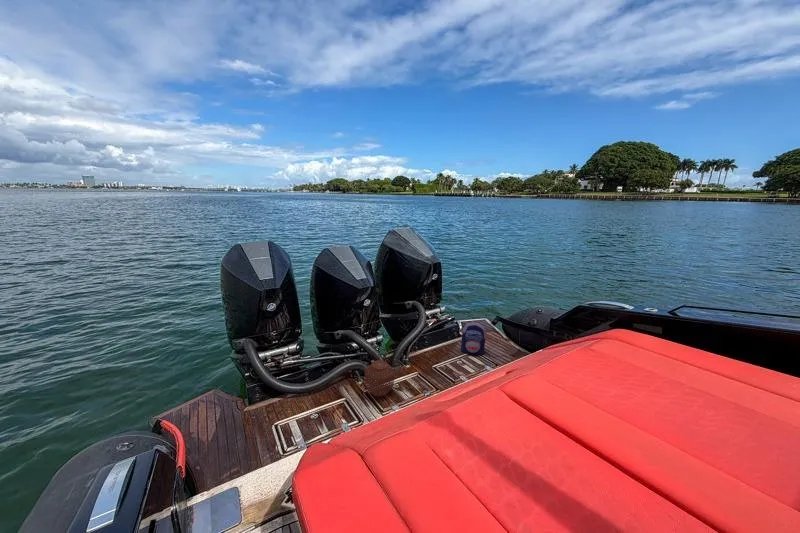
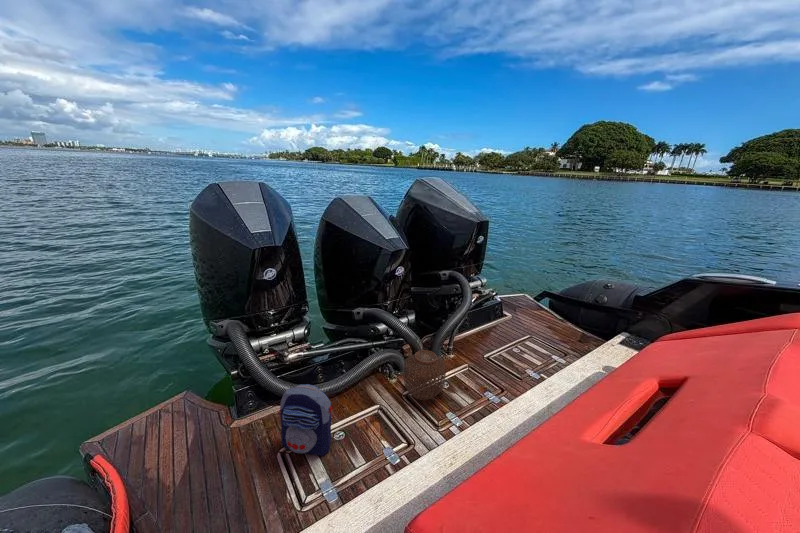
backpack: present [461,322,486,355] -> present [280,384,332,456]

